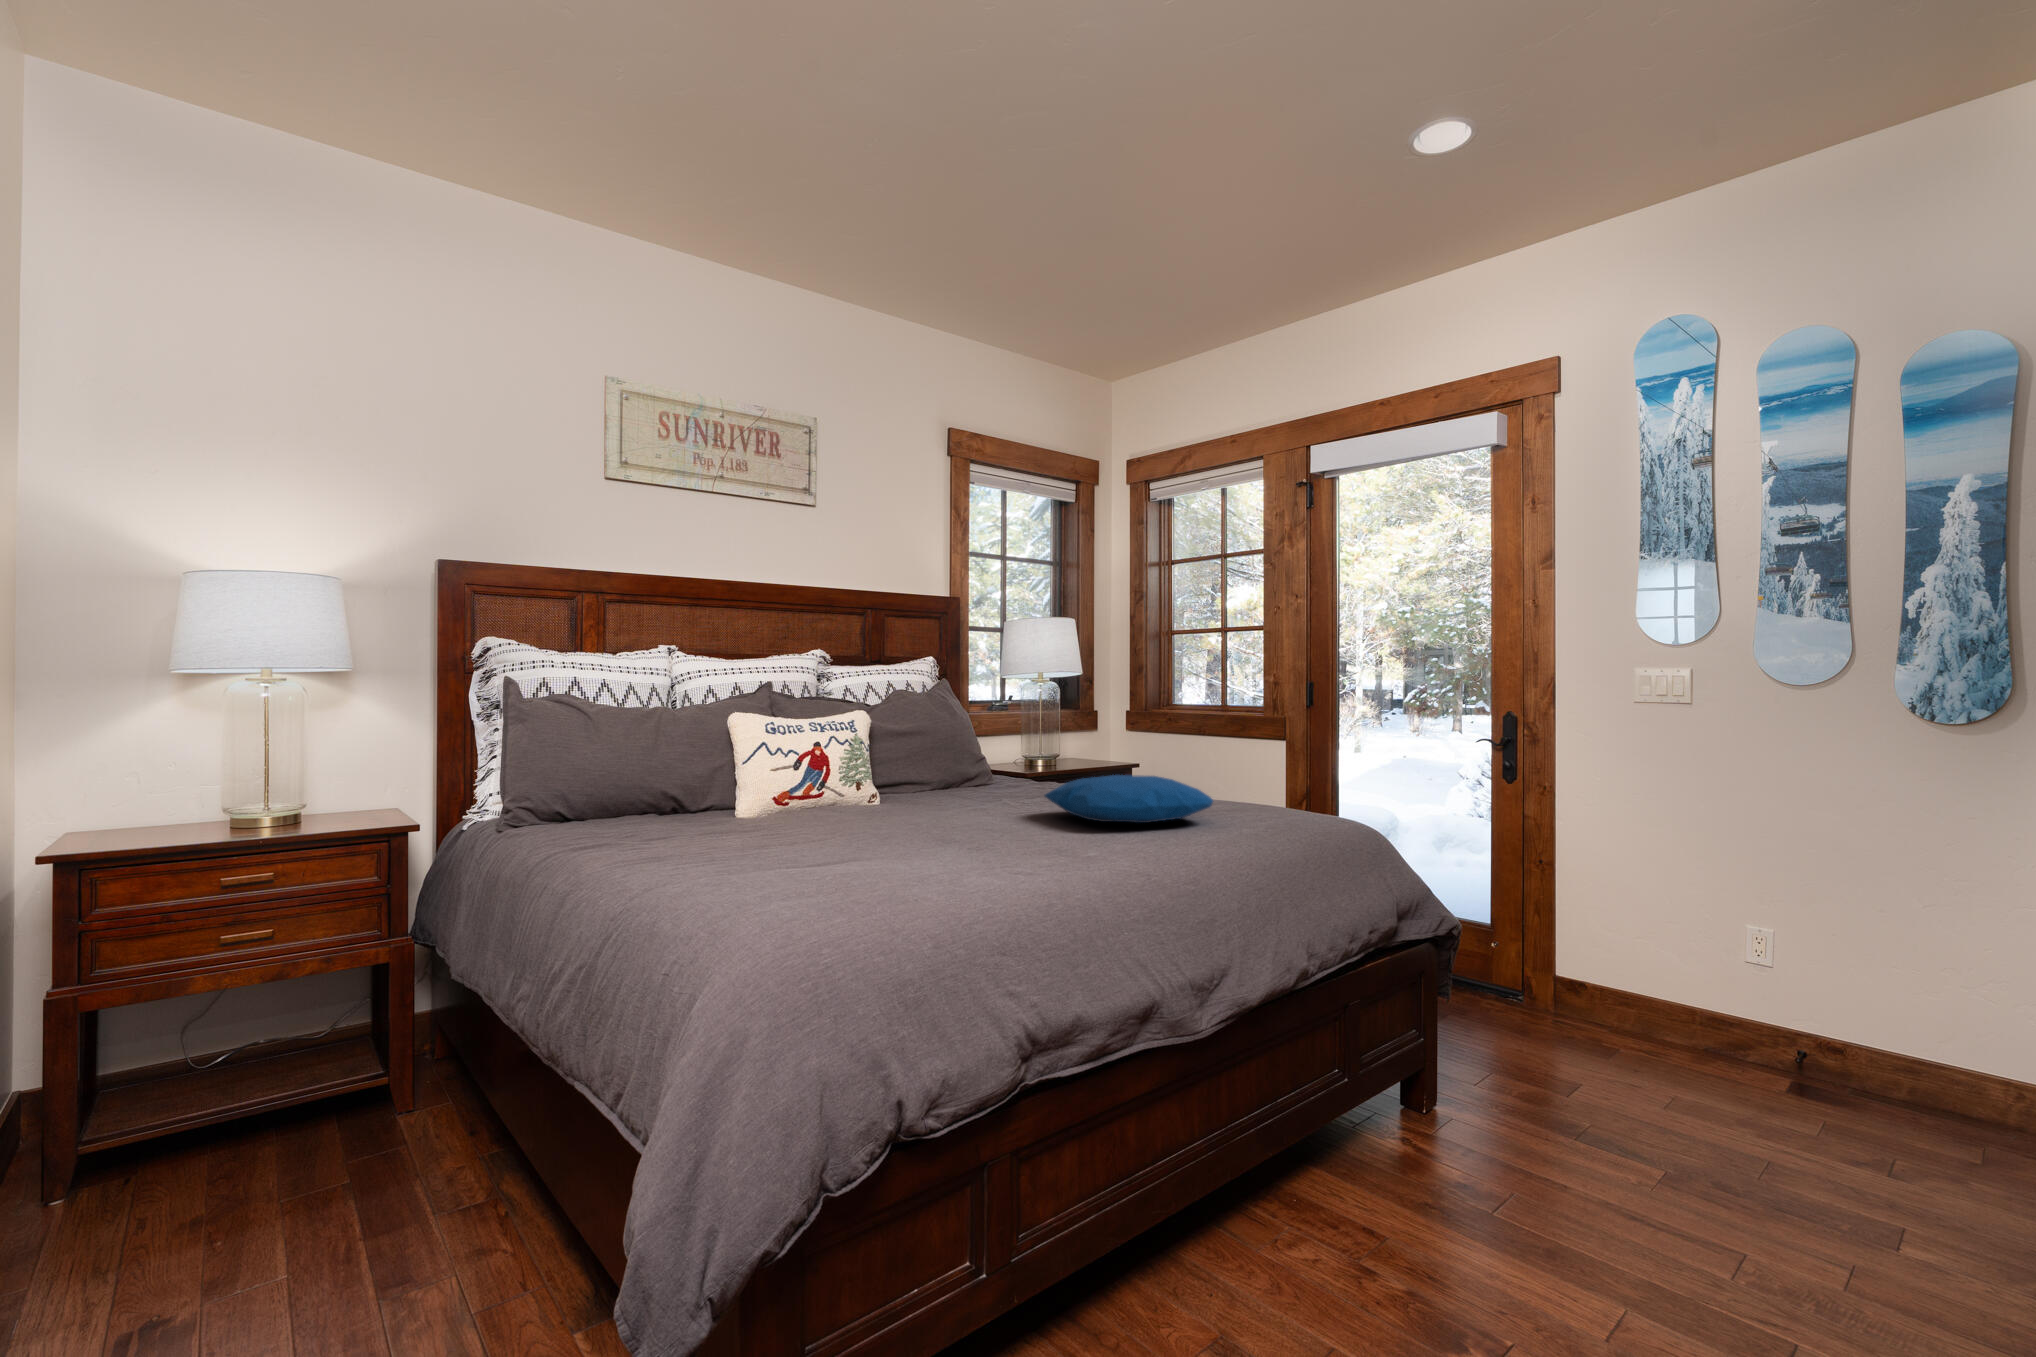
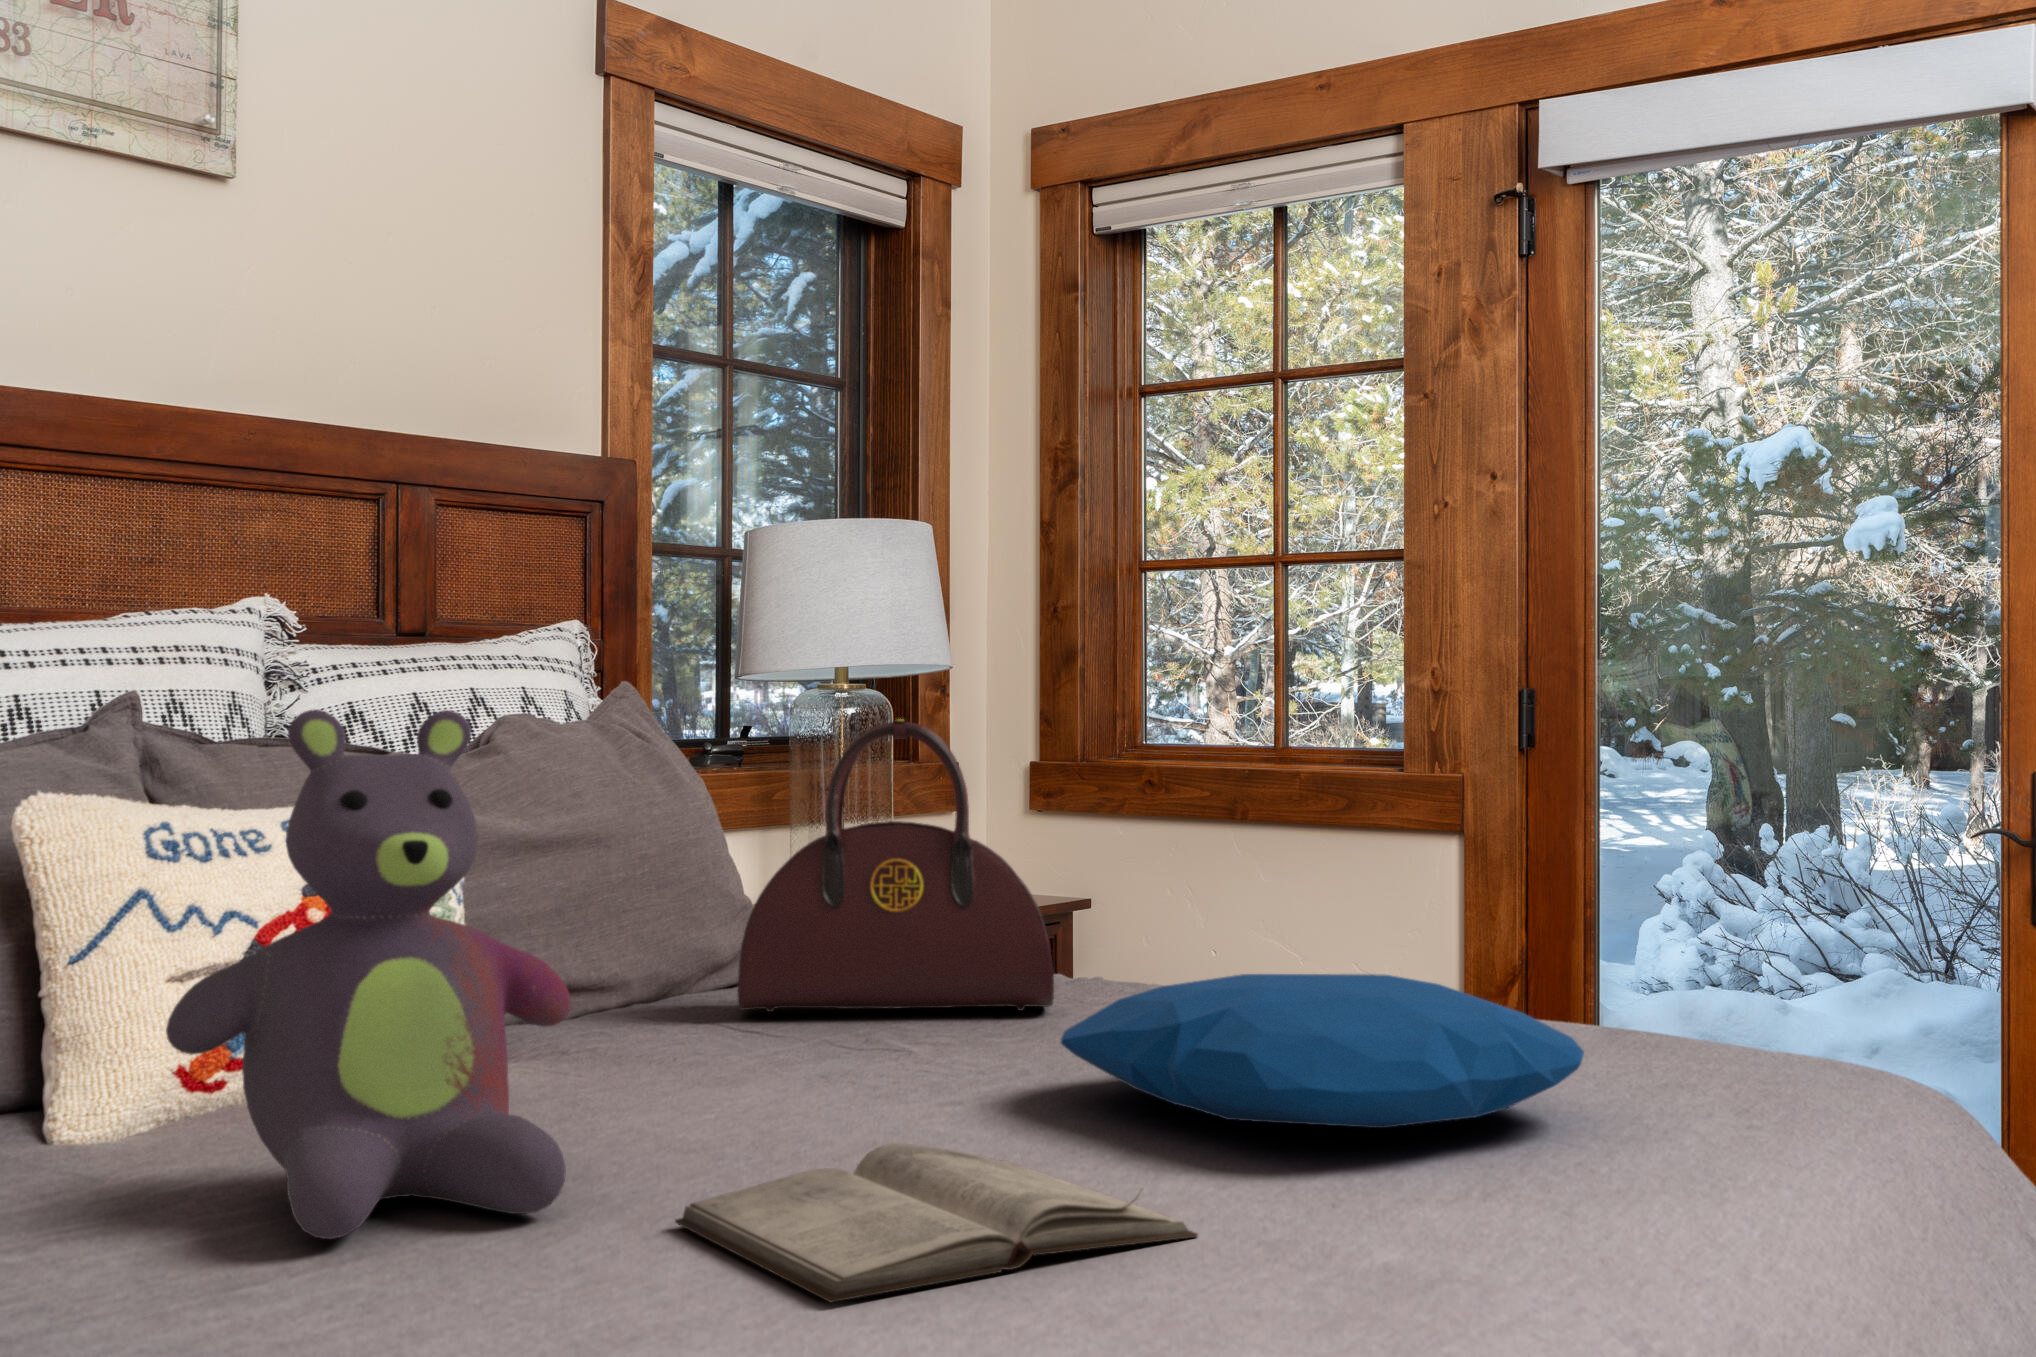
stuffed bear: none [759,686,879,836] -> present [166,710,571,1239]
handbag: none [964,692,1077,794] -> present [738,719,1054,1012]
diary: none [896,818,1045,851] -> present [675,1143,1197,1302]

